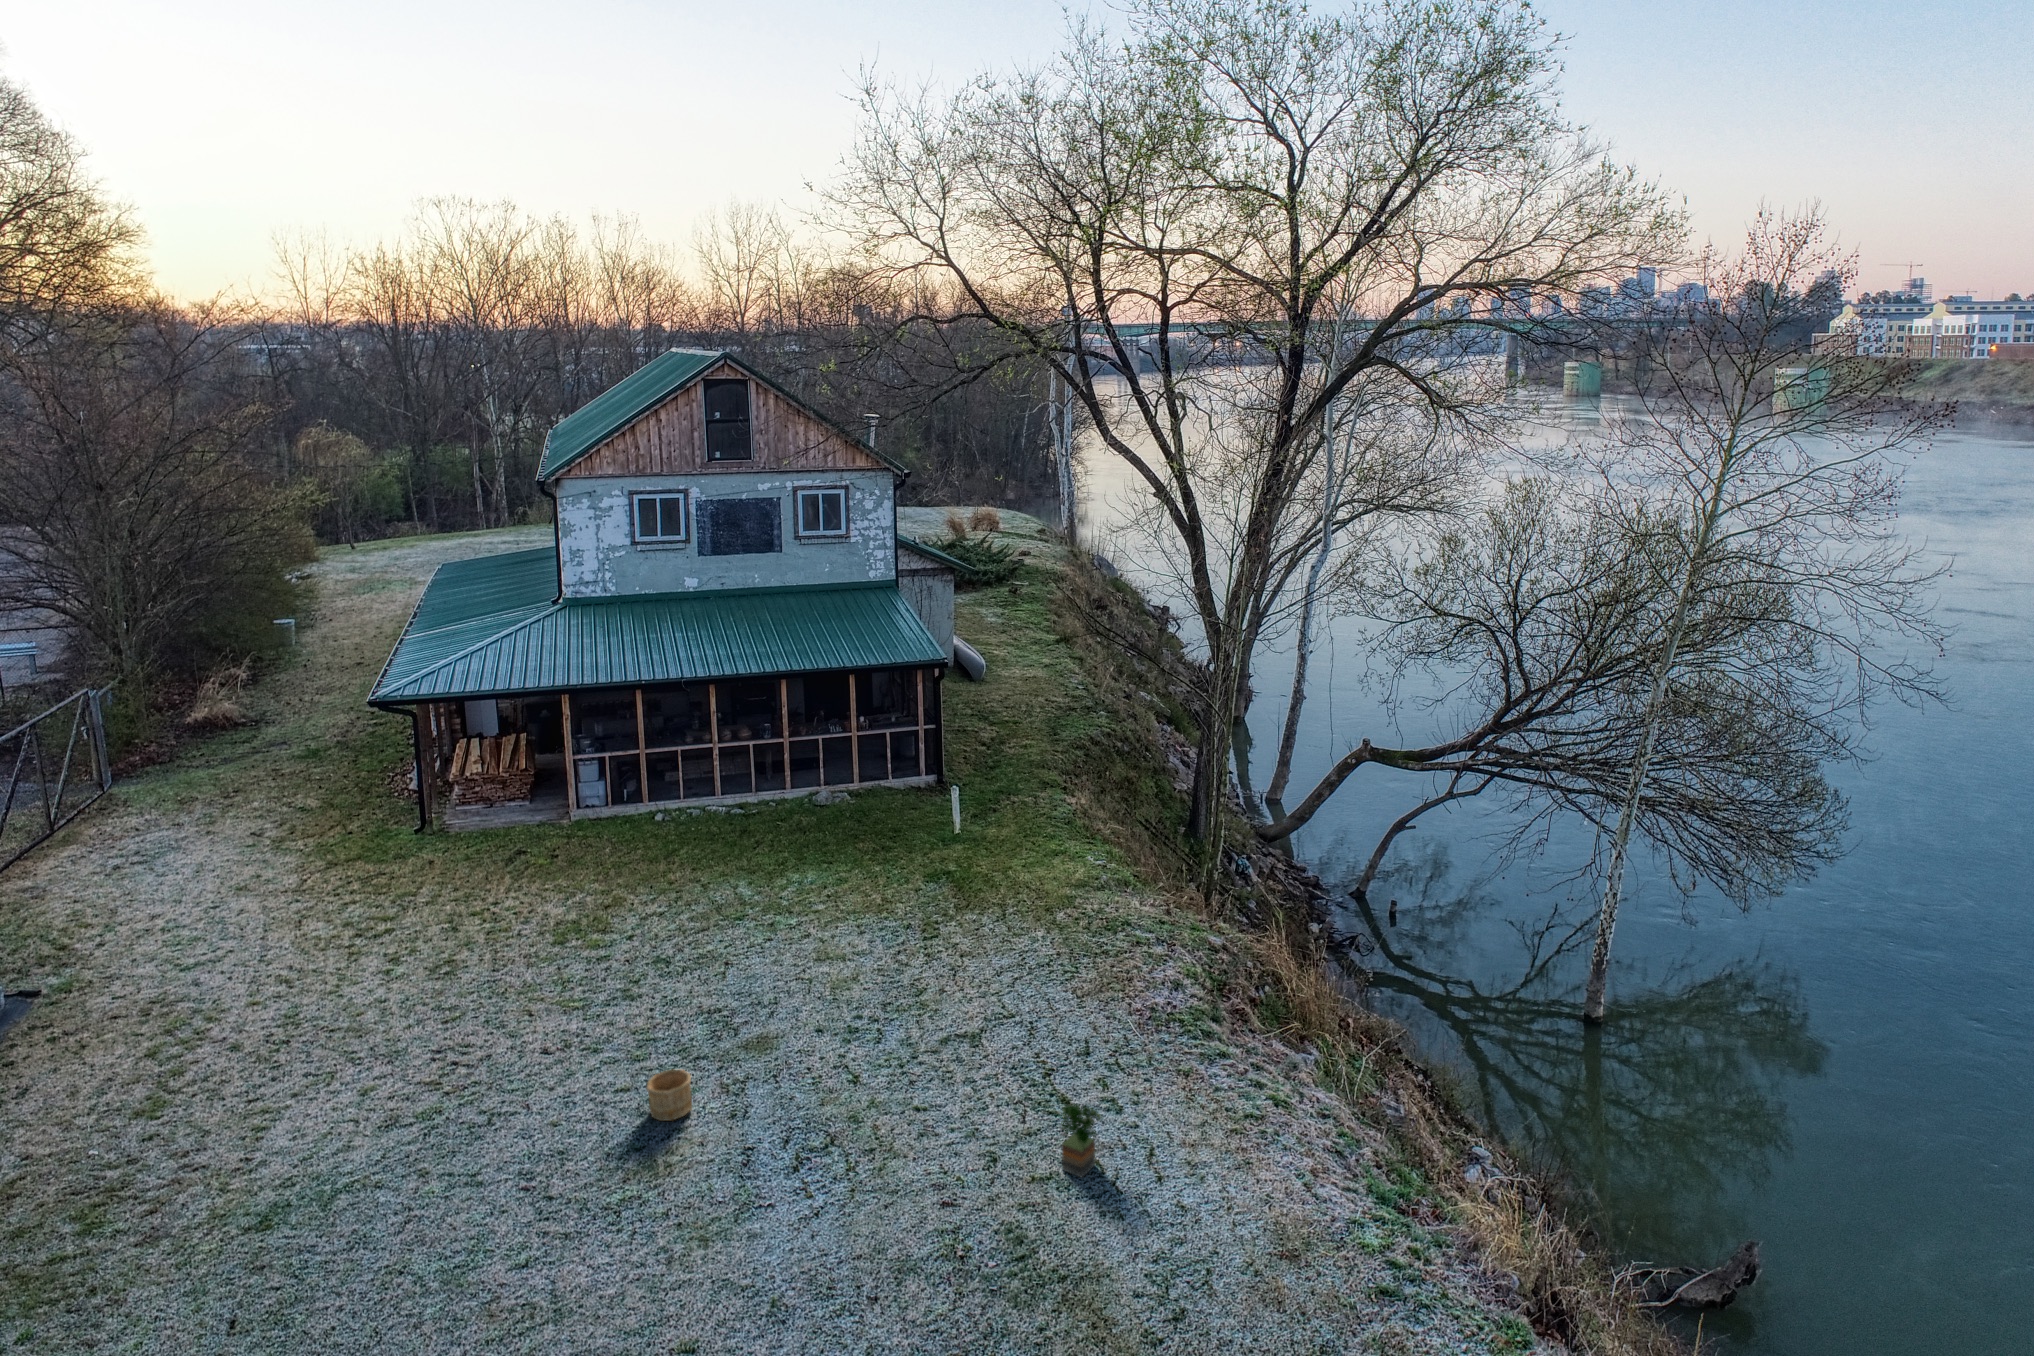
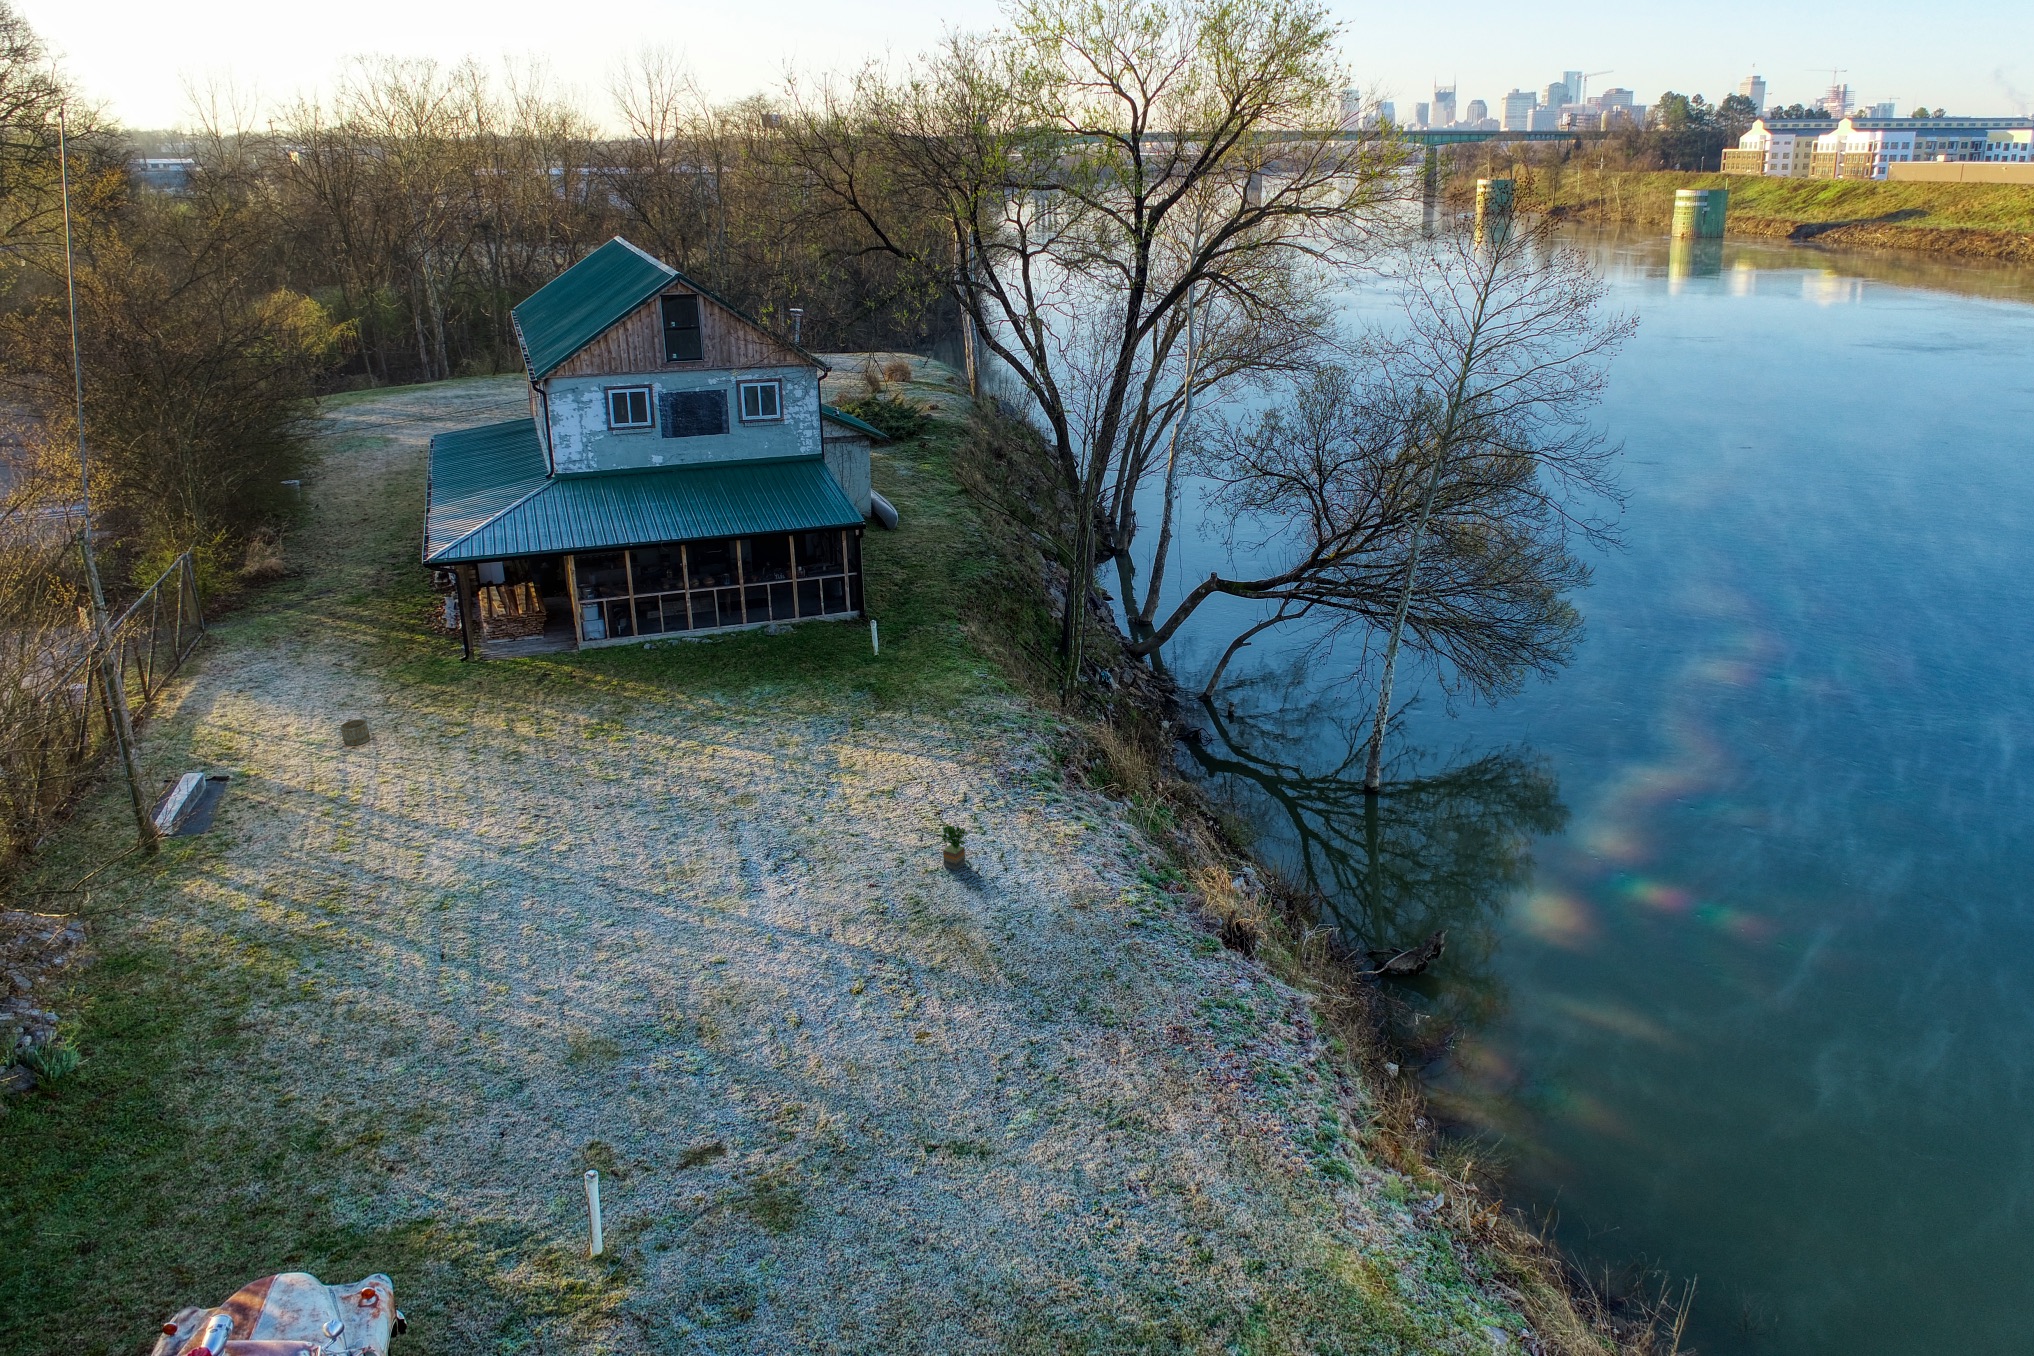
wooden bucket: present [646,1070,692,1121] -> present [340,719,370,746]

